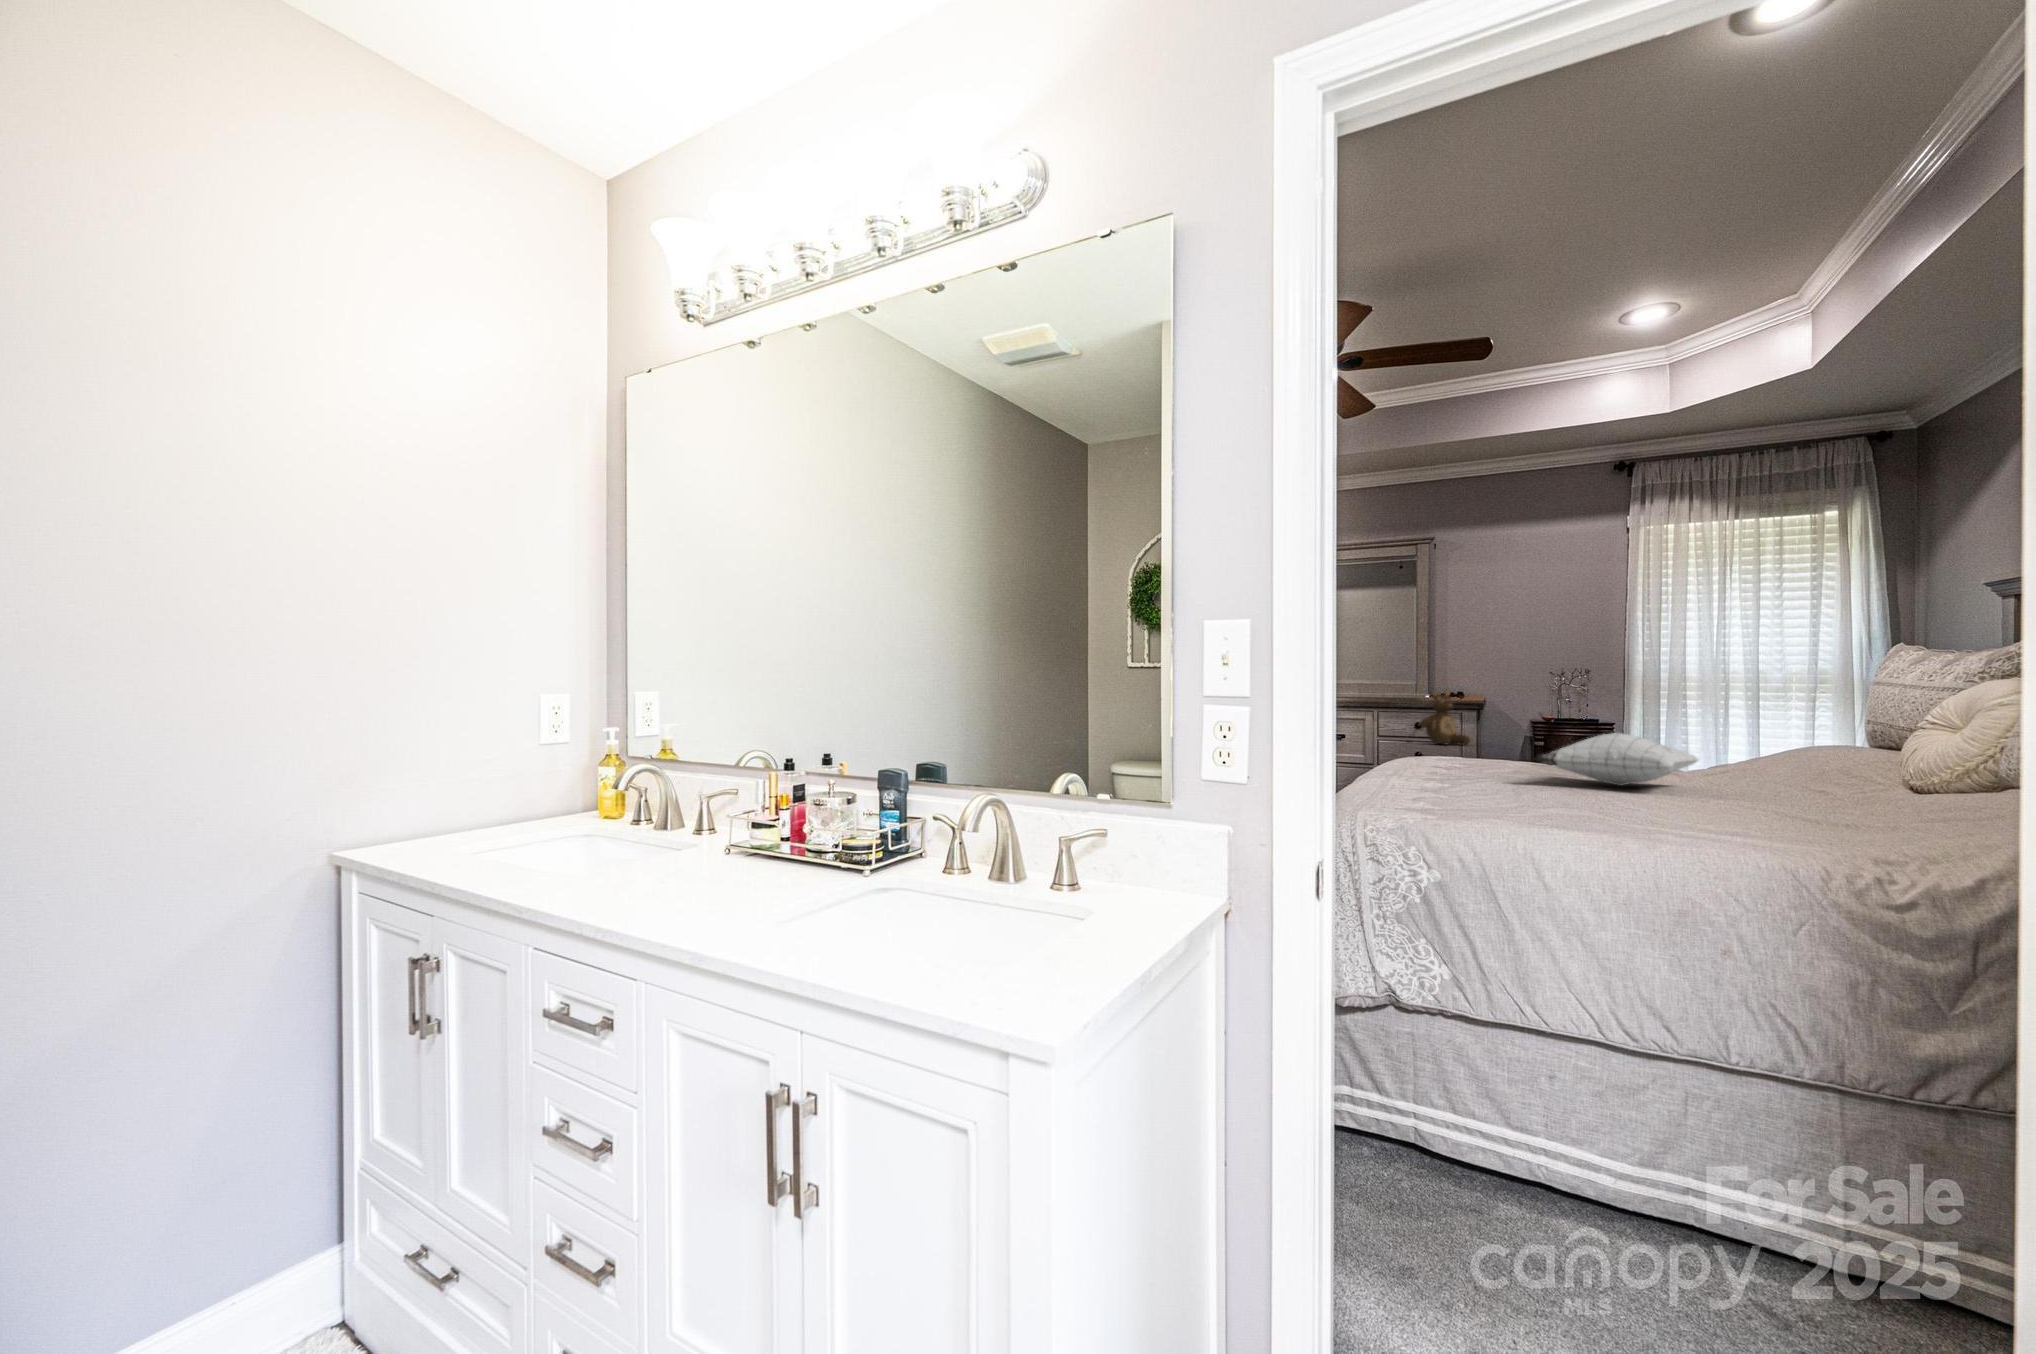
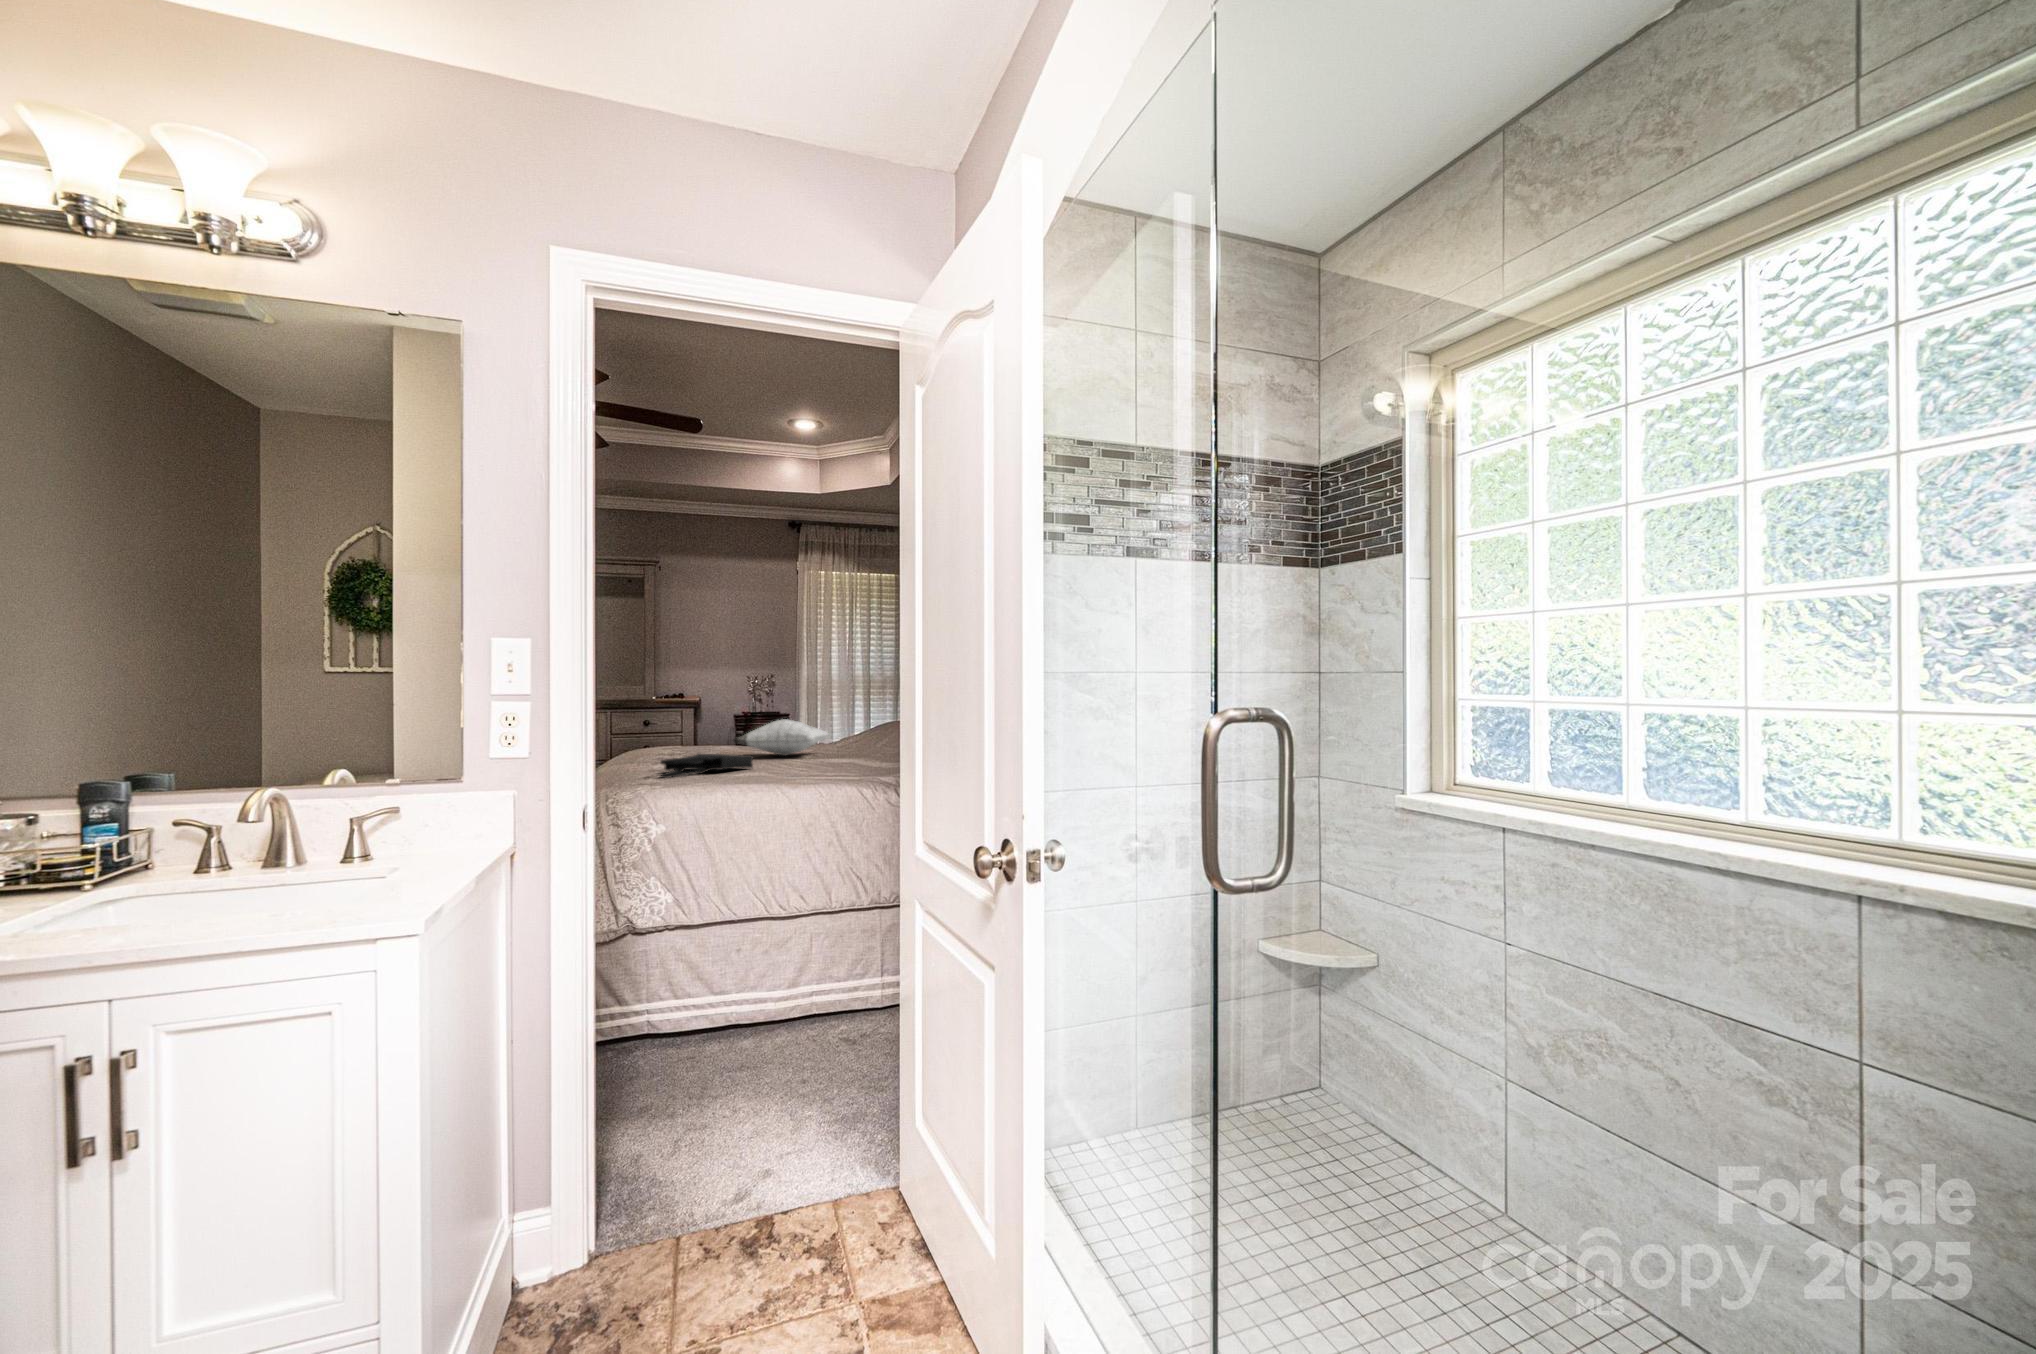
teddy bear: present [1420,690,1471,745] -> none [646,692,688,739]
tote bag: none [1431,774,1570,806] -> present [661,753,753,778]

